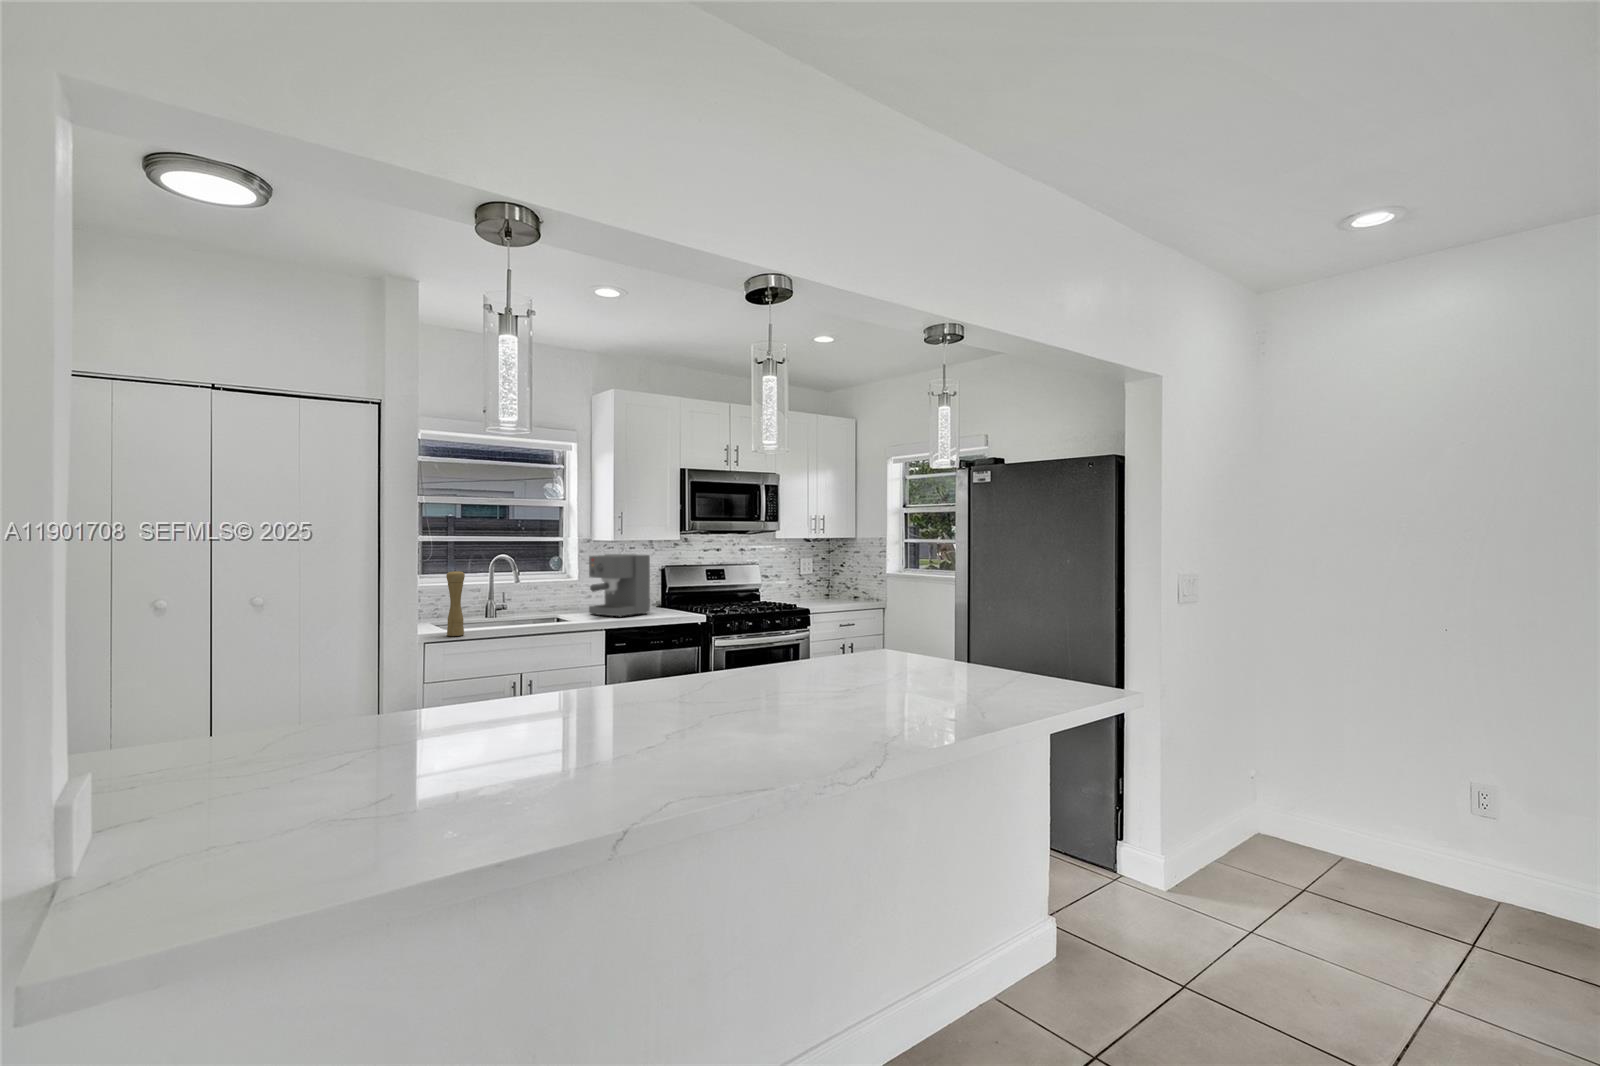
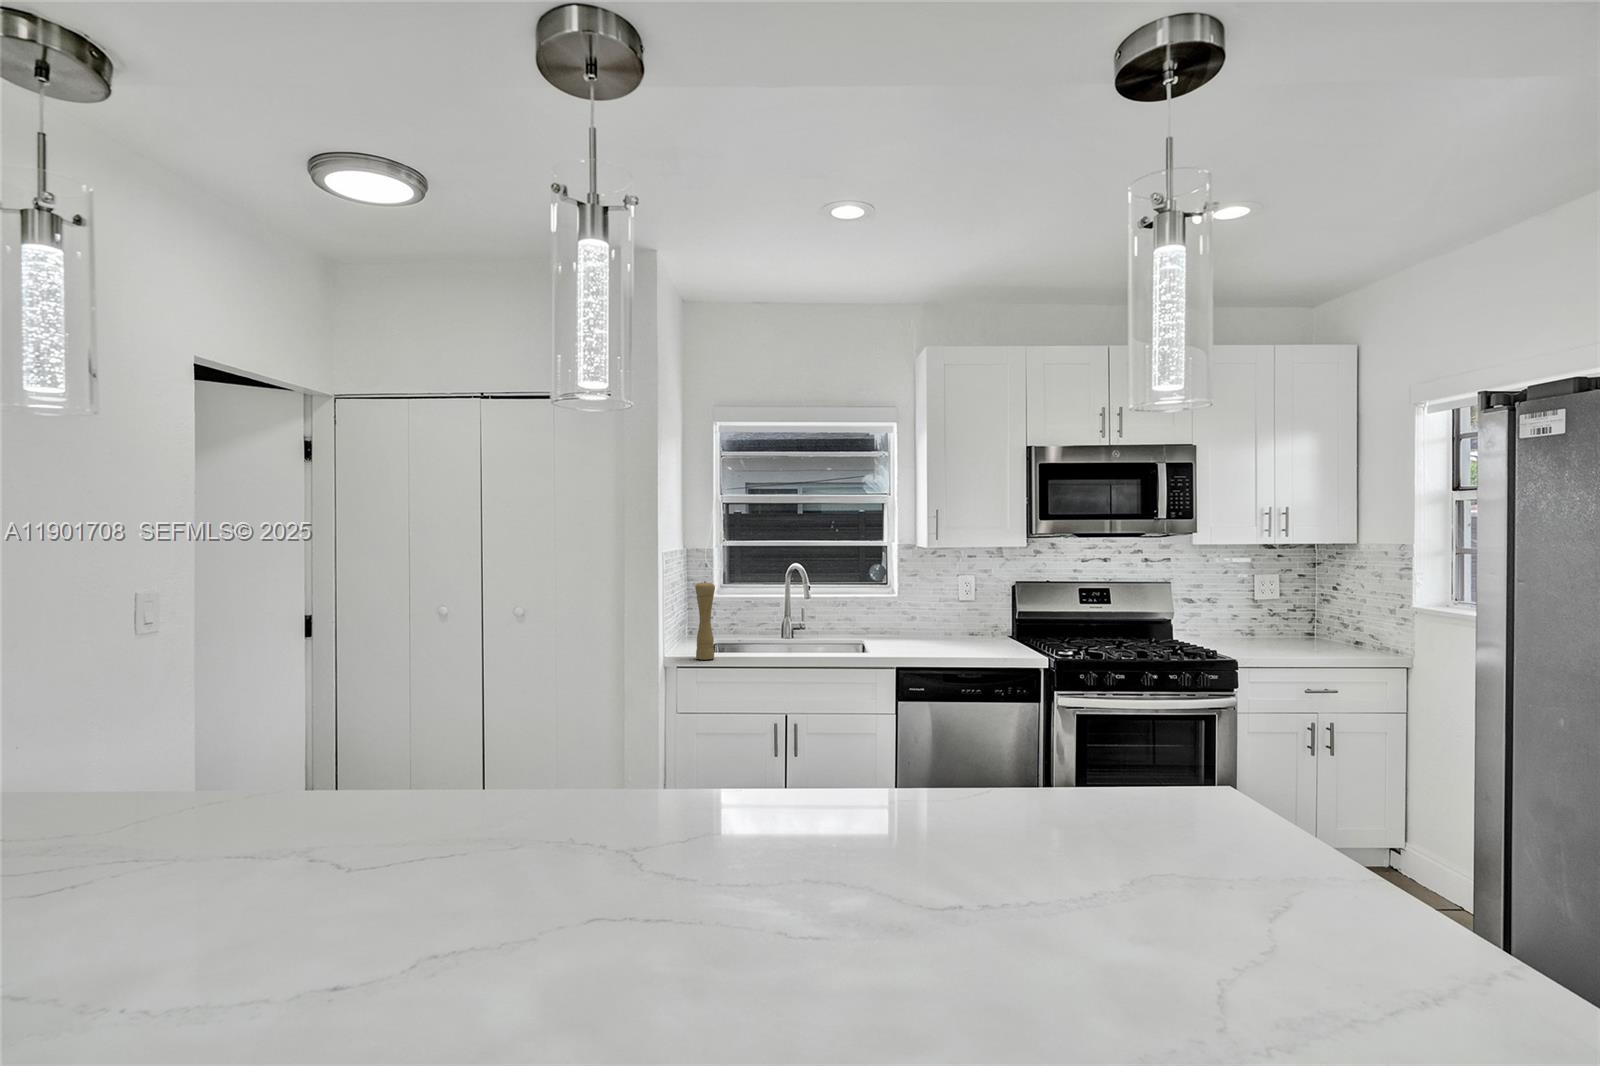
coffee maker: present [589,554,650,617] -> none [888,564,976,650]

